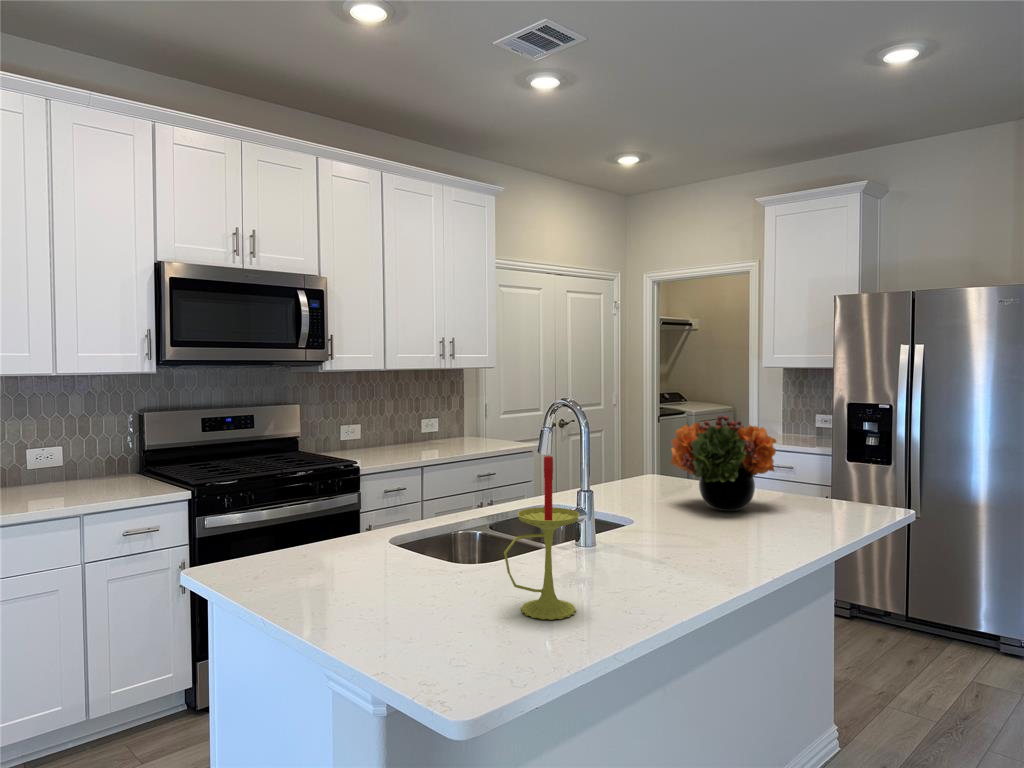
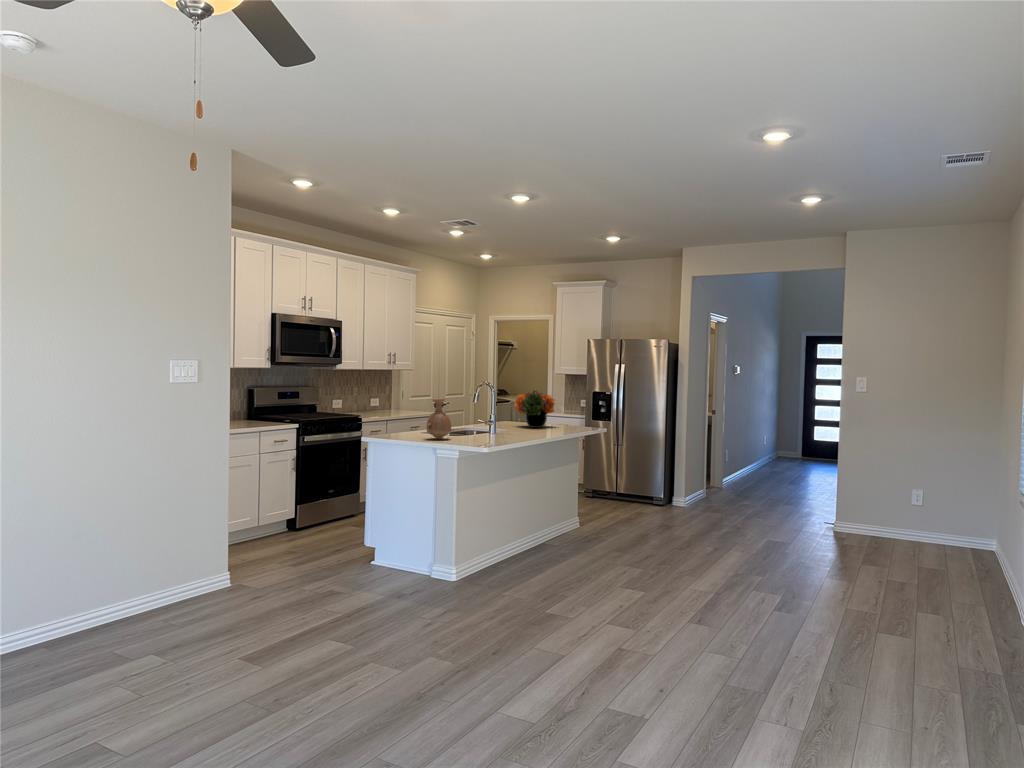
candle: present [504,456,579,620] -> none [474,394,495,442]
vase: none [362,462,453,592] -> present [426,398,451,439]

